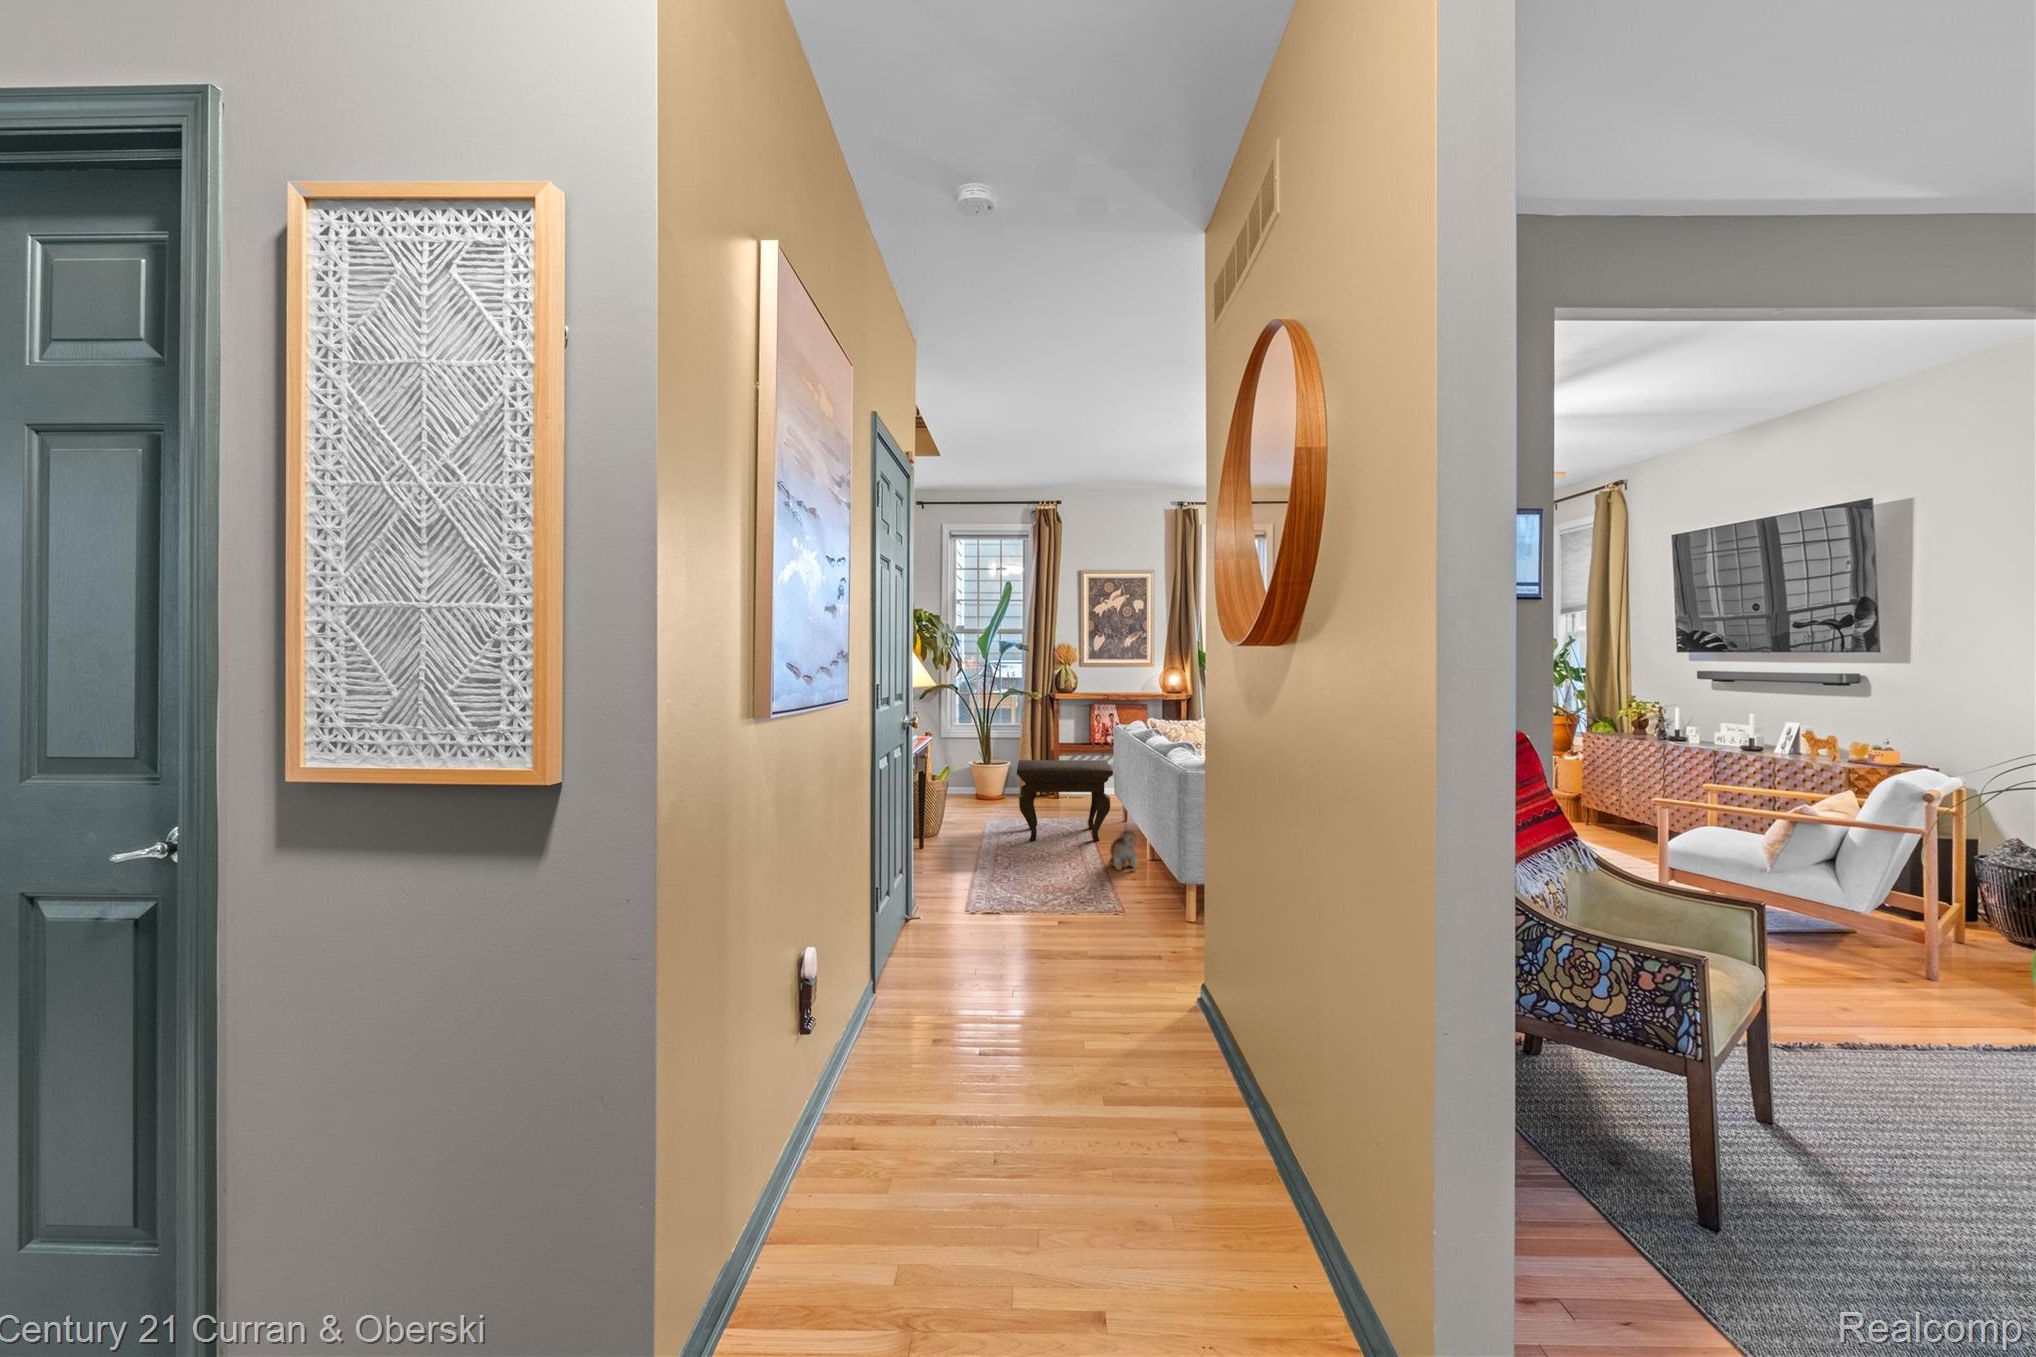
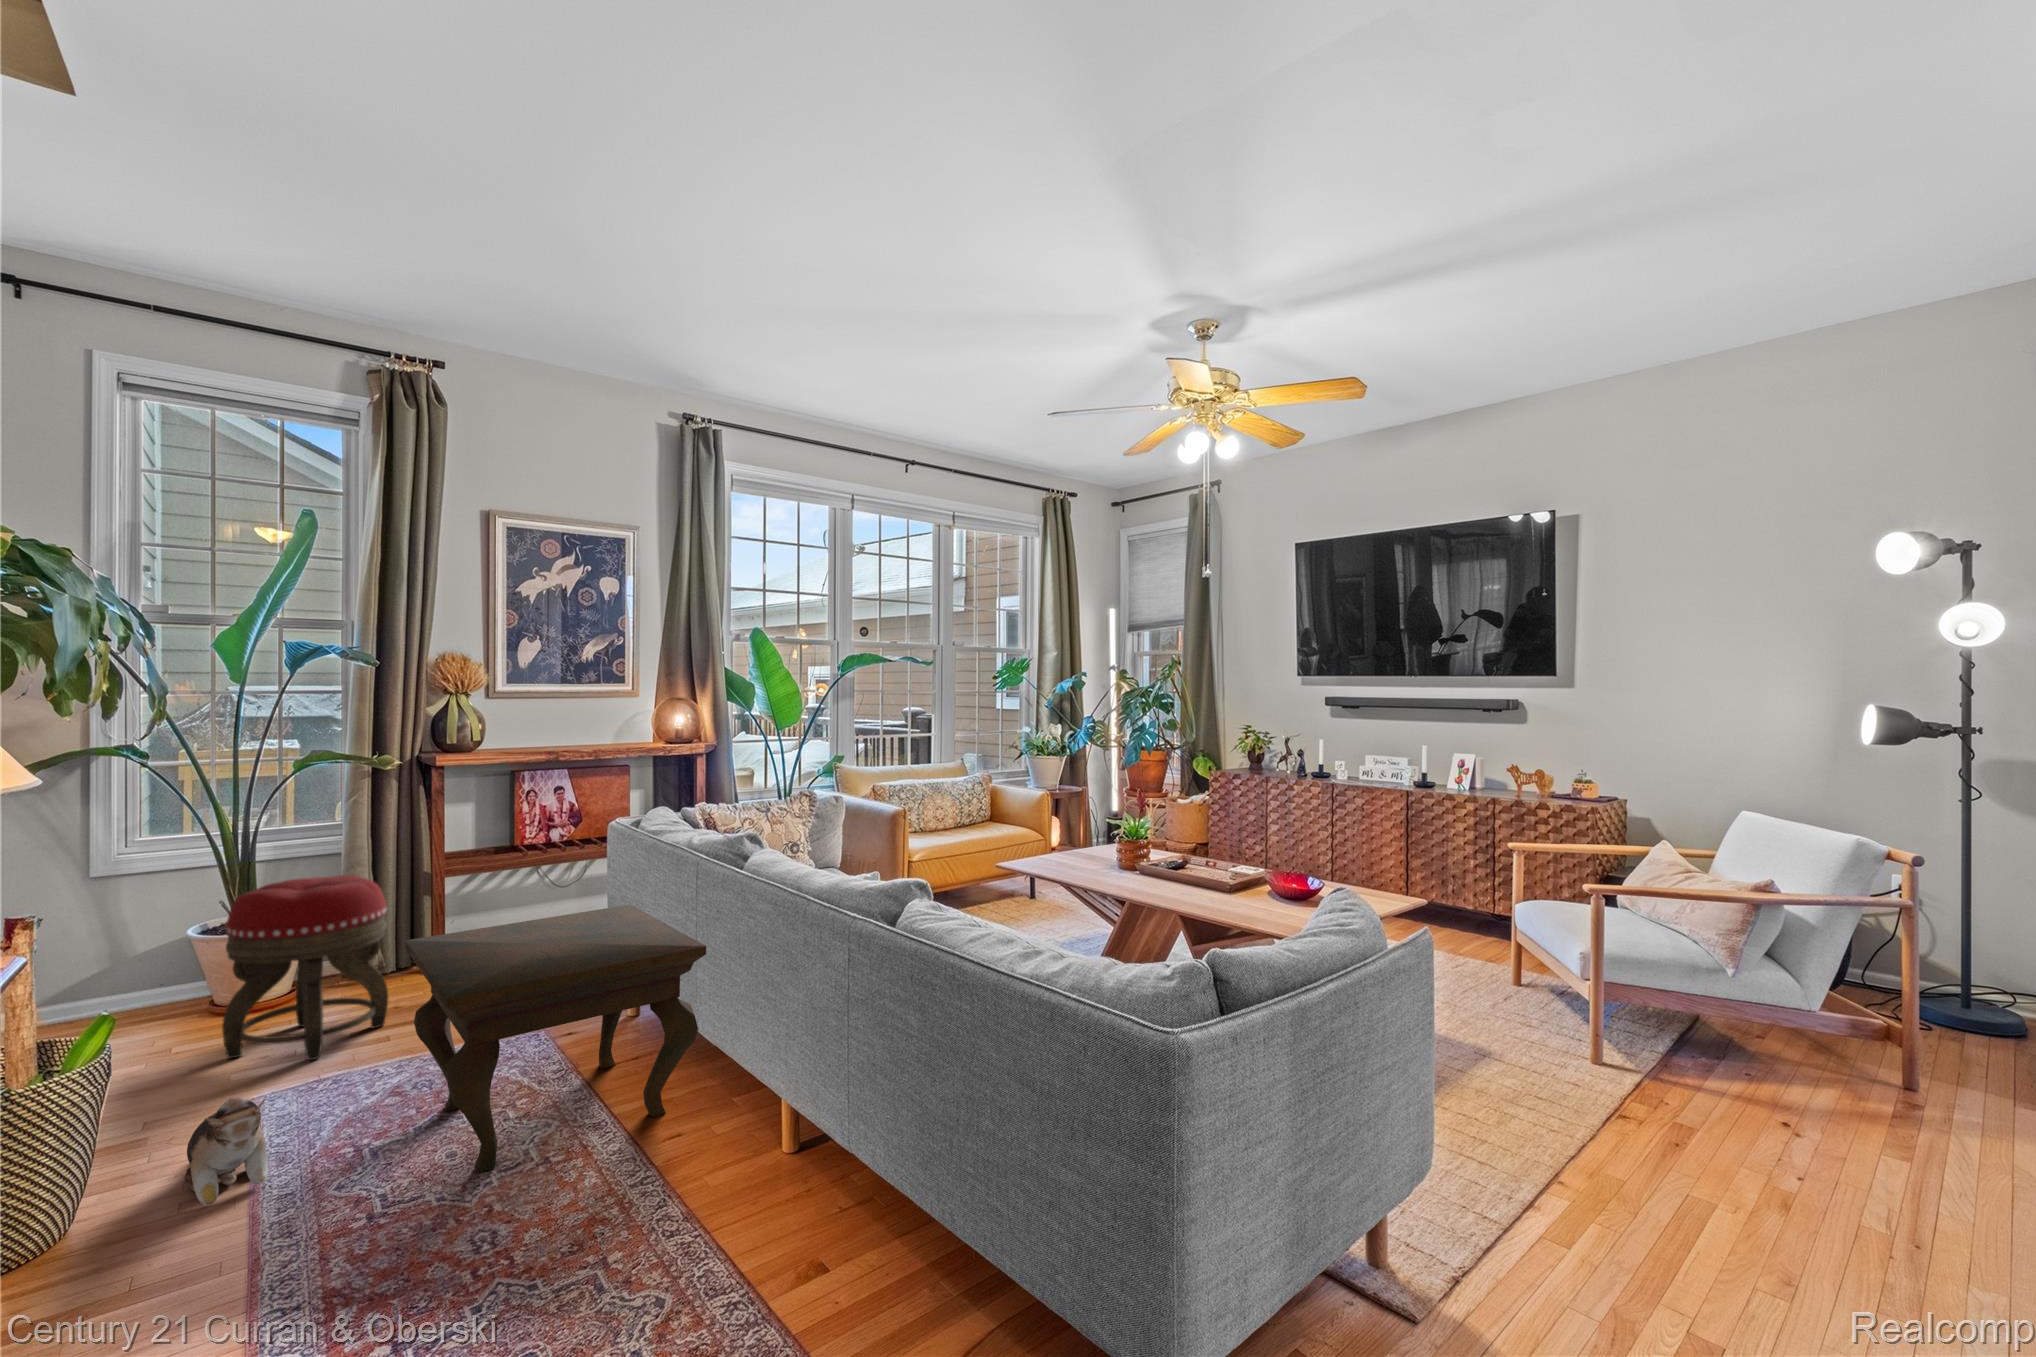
footstool: none [973,741,1027,812] -> present [222,875,389,1060]
plush toy: present [1110,829,1137,870] -> present [185,1097,268,1205]

